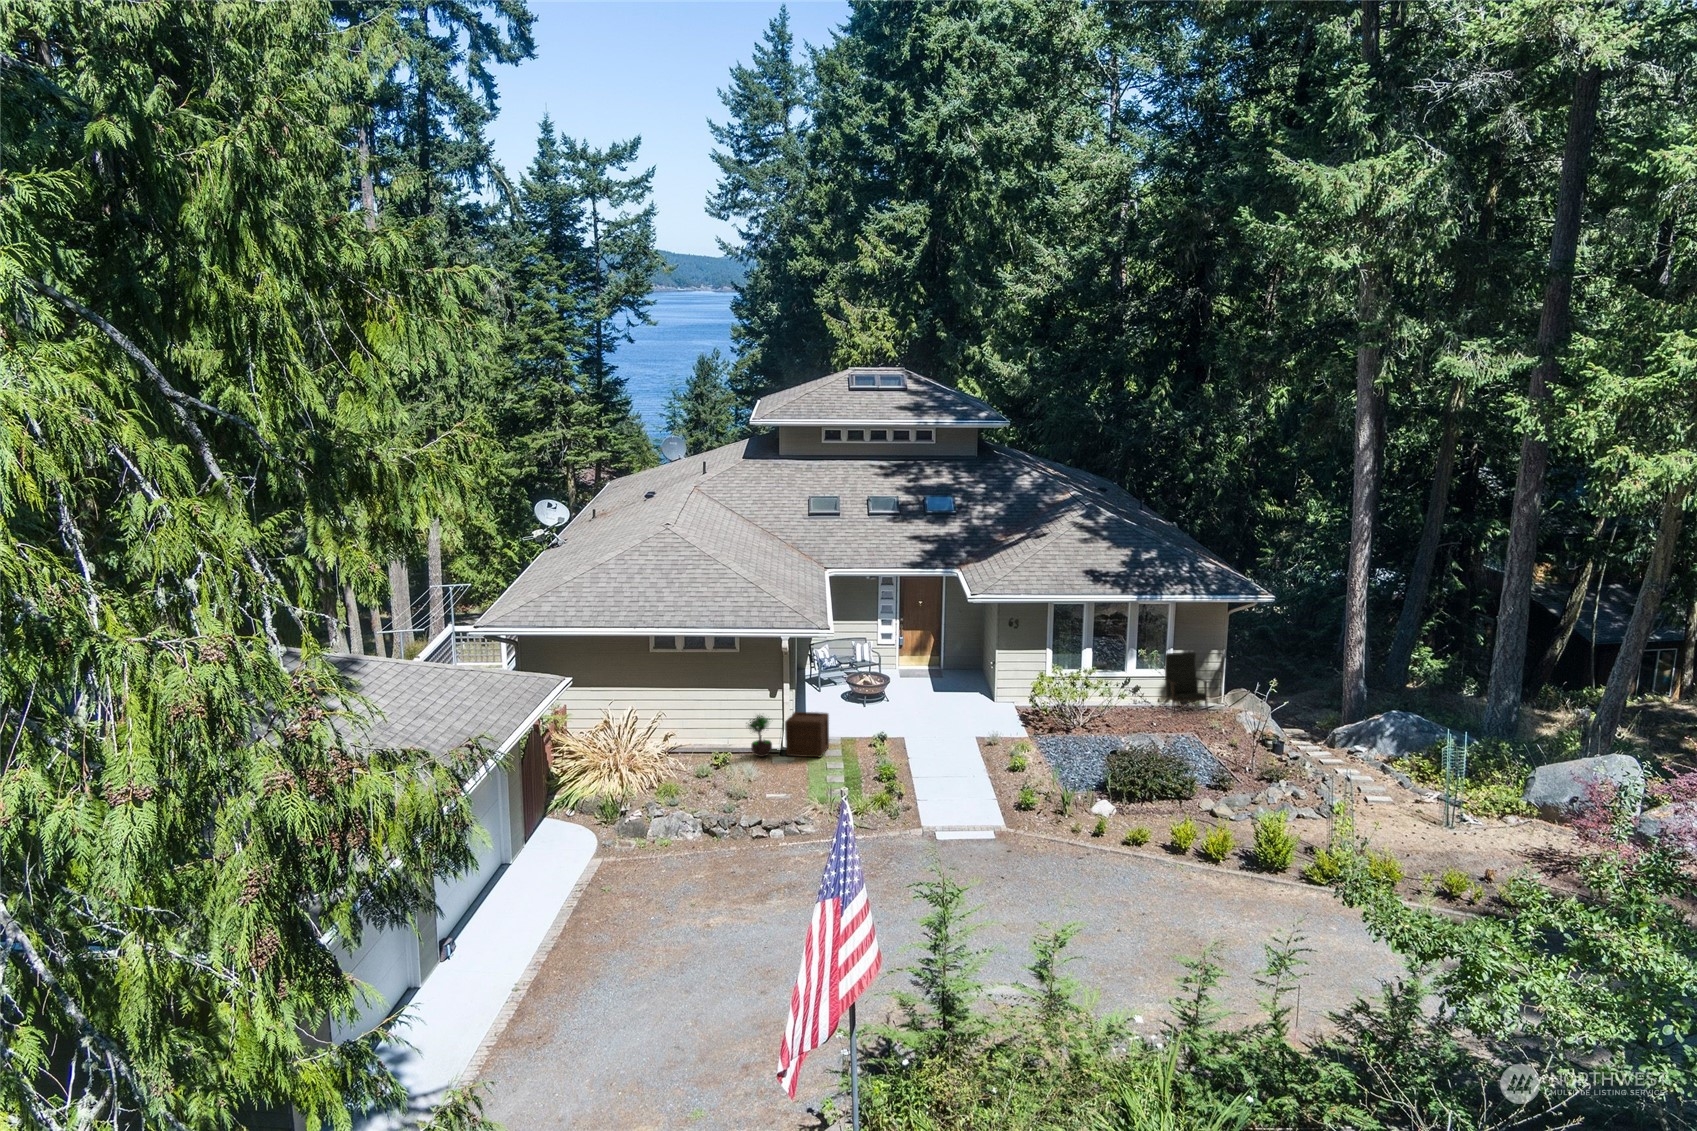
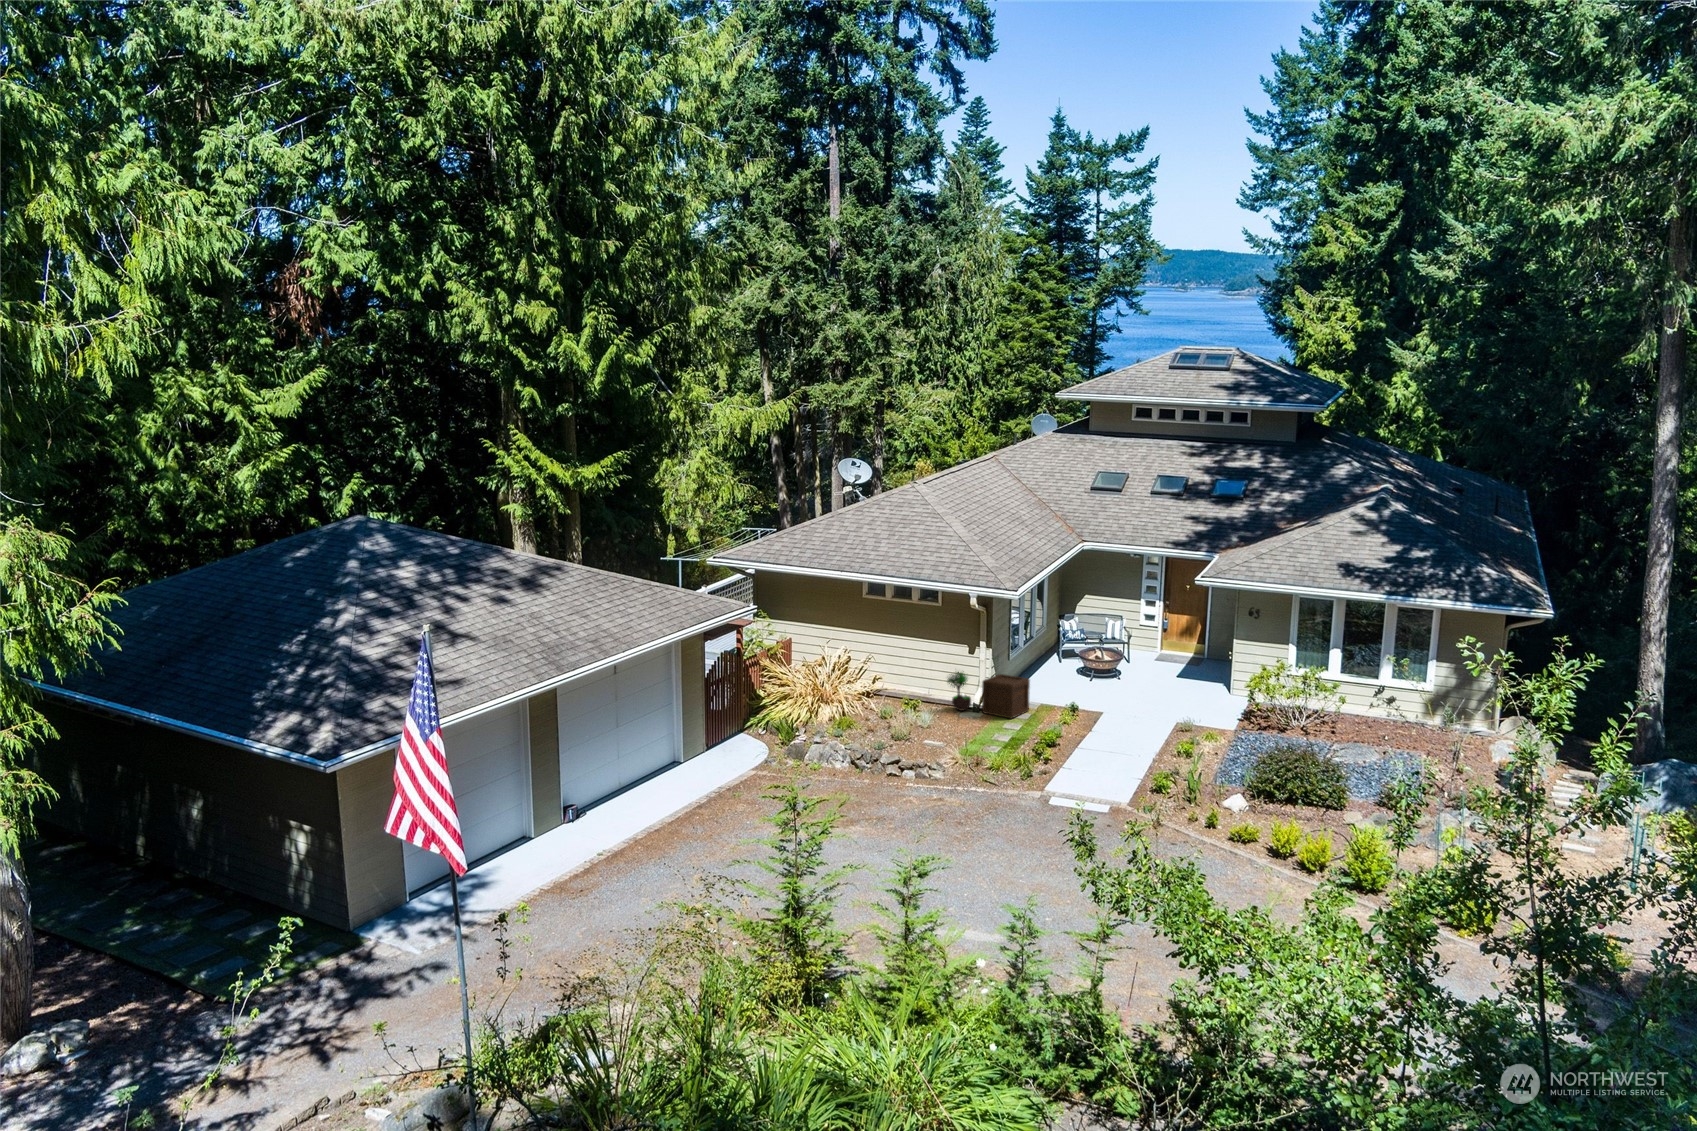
lounge chair: present [1163,652,1209,712] -> none [1424,664,1474,734]

